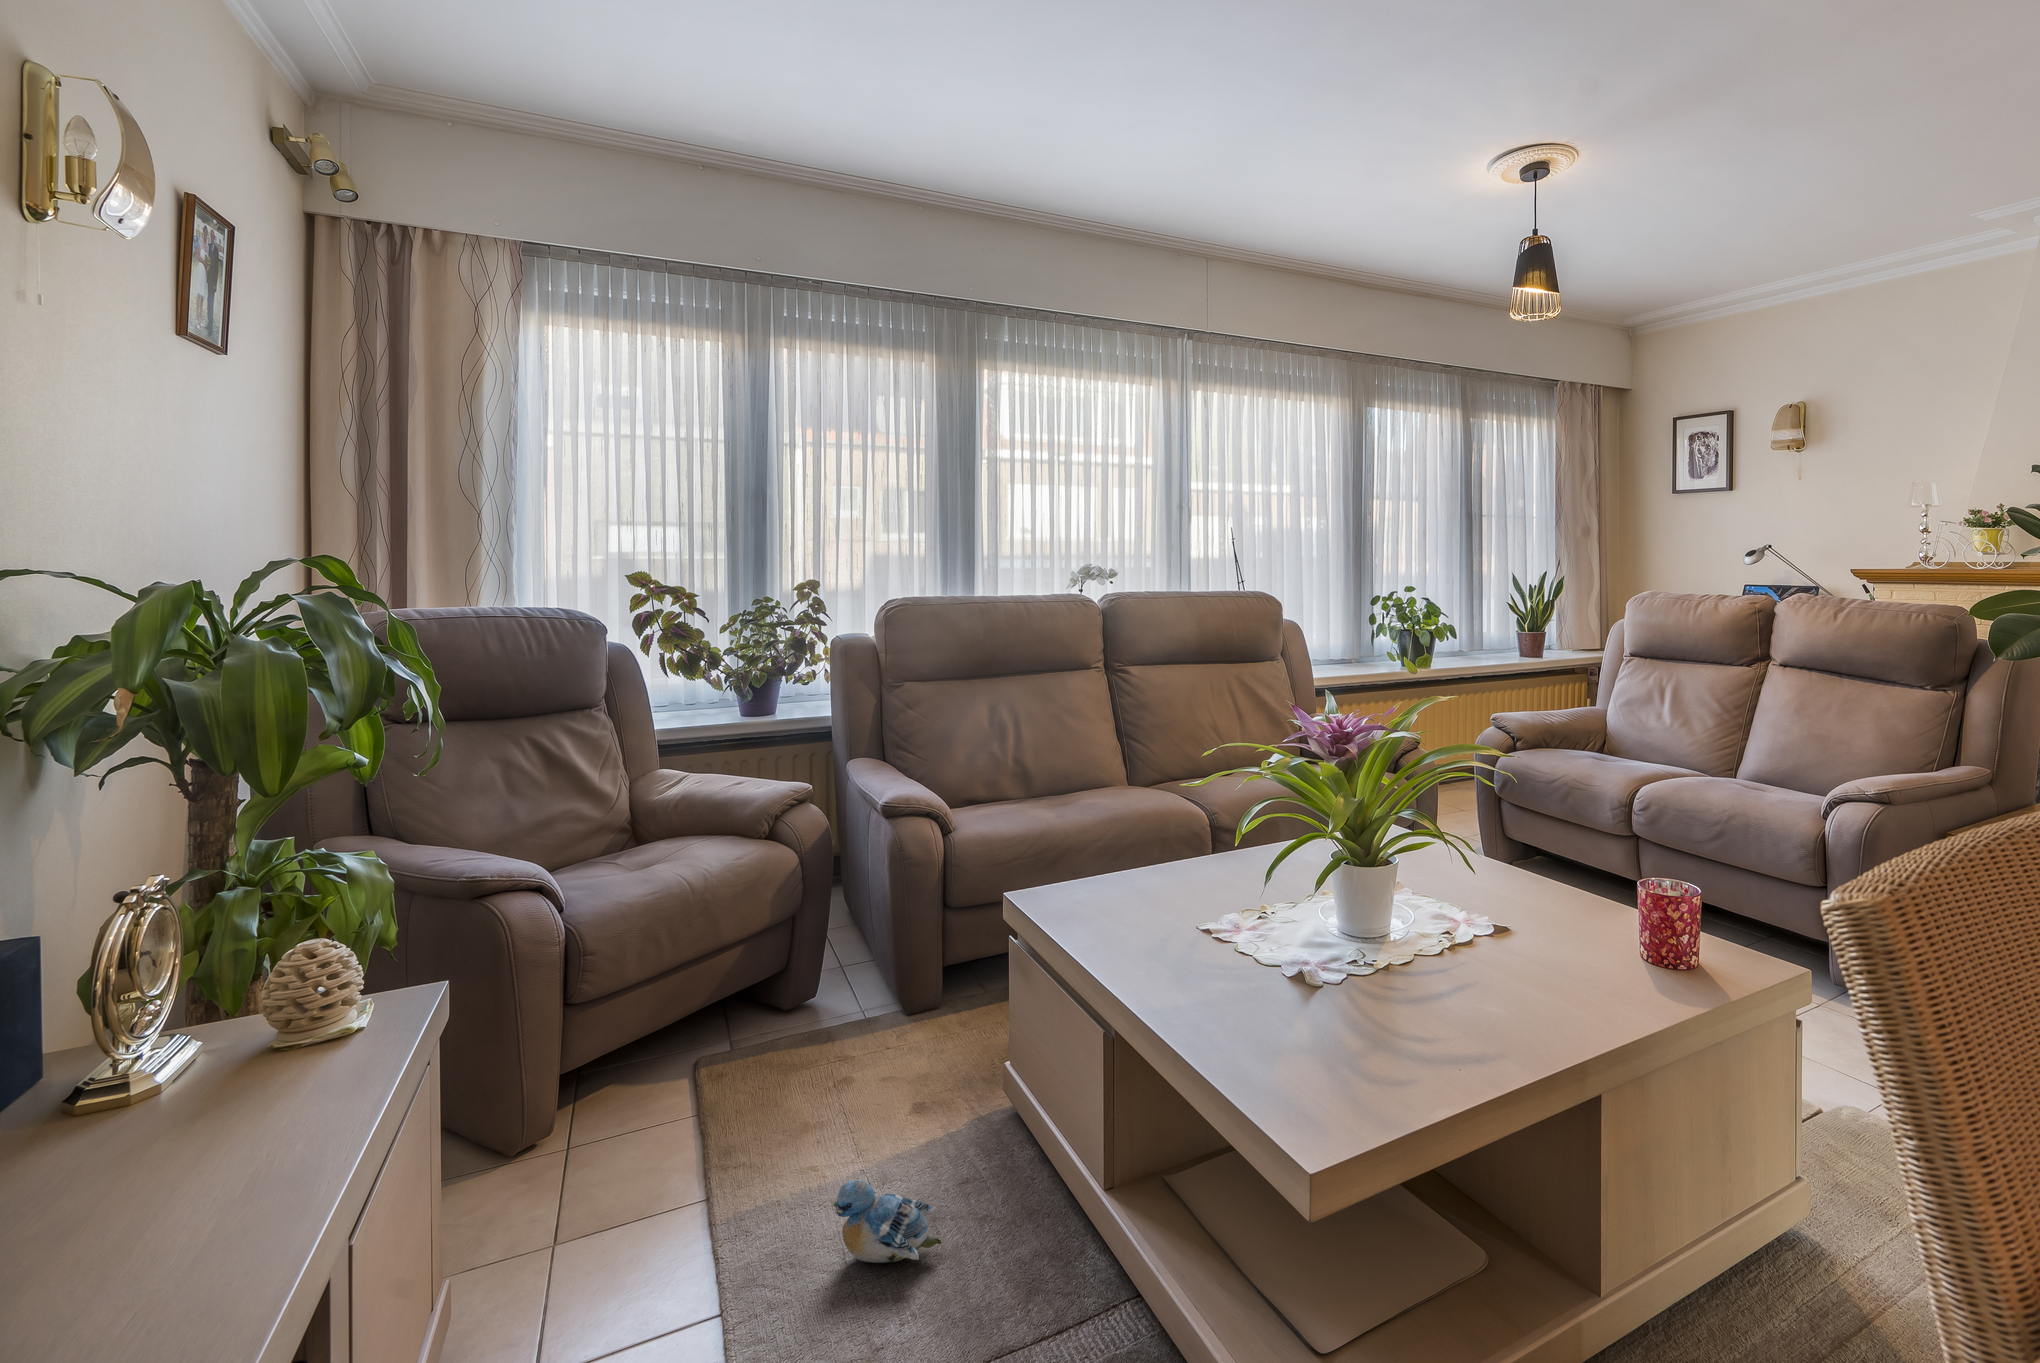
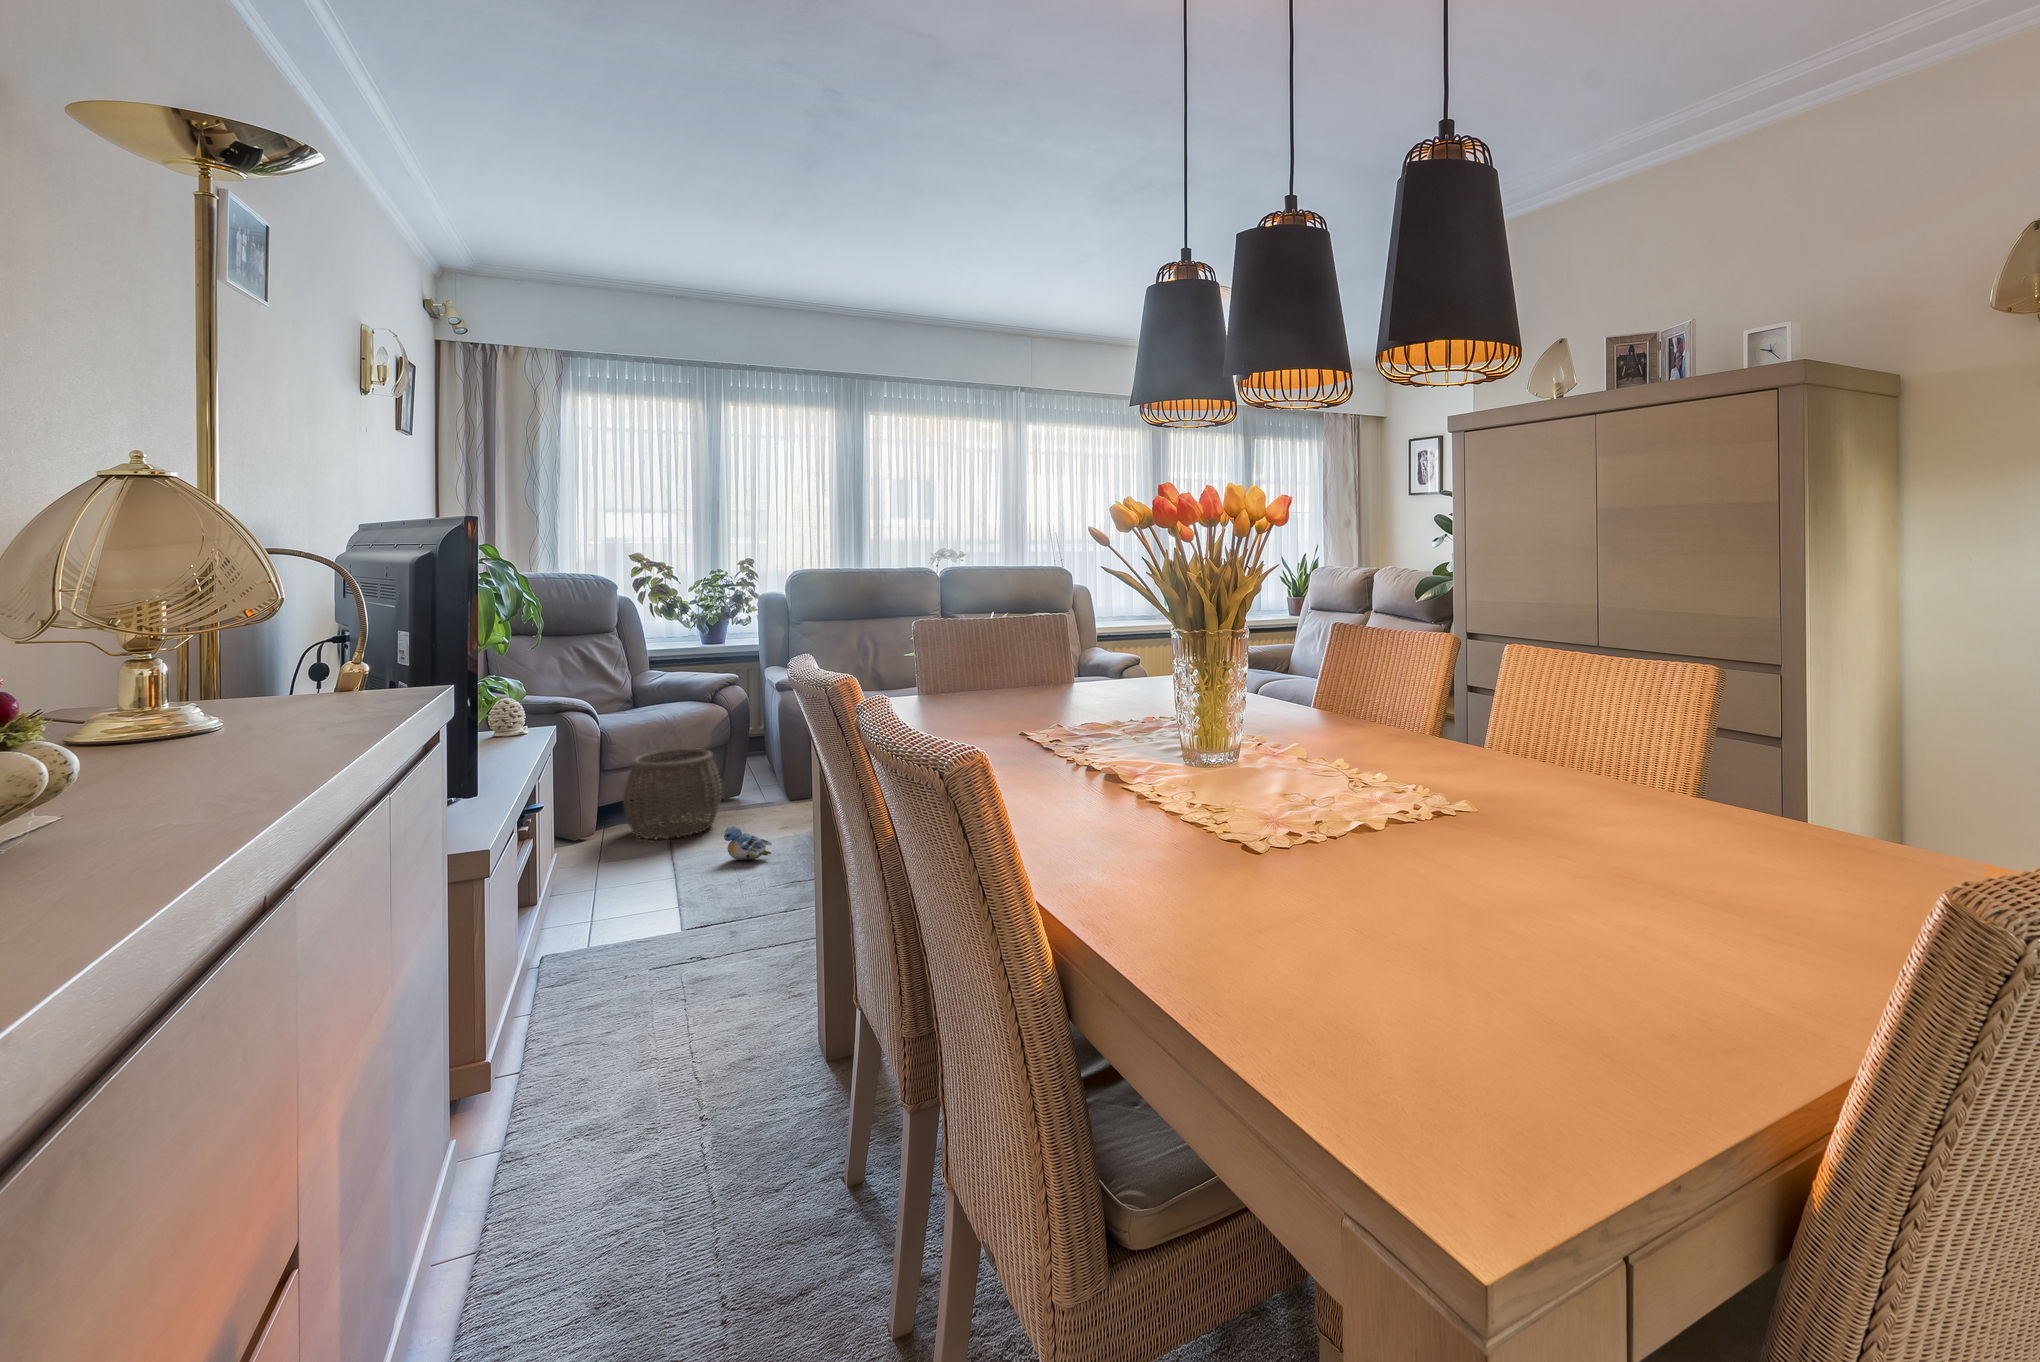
woven basket: none [607,952,807,1174] -> present [623,748,721,839]

